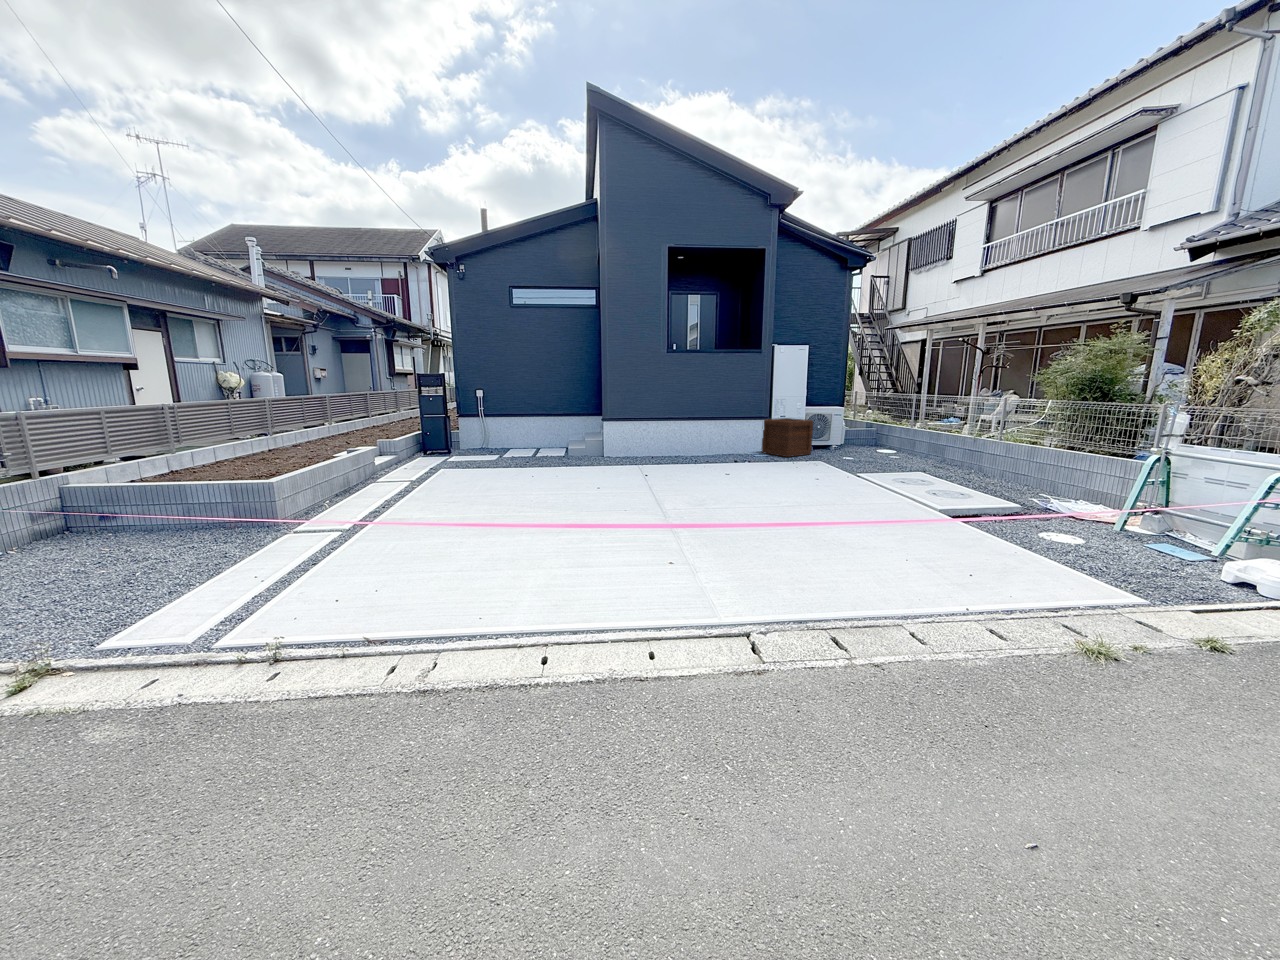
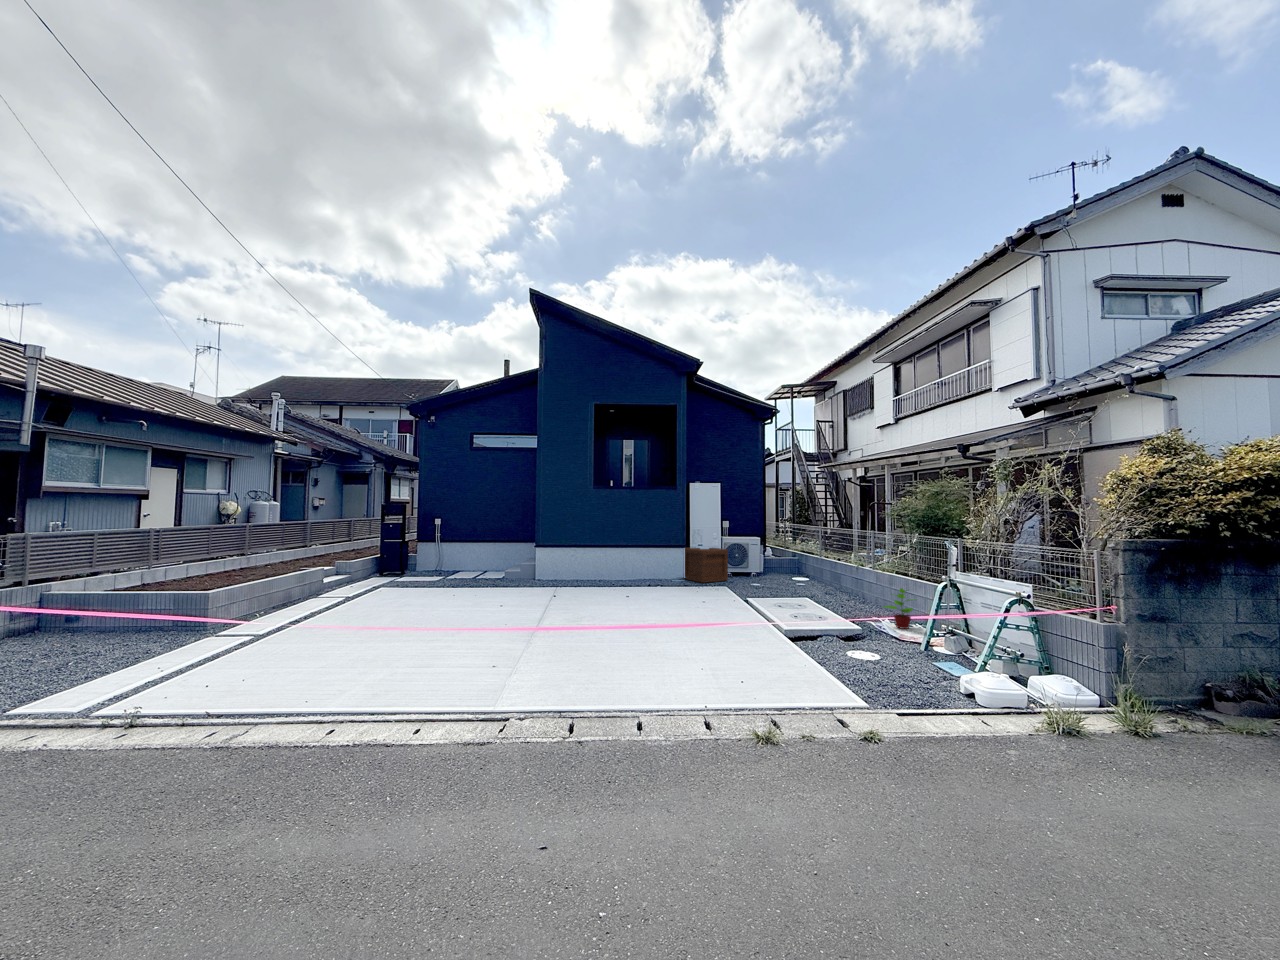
potted plant: none [1040,460,1090,506] -> present [883,588,913,629]

